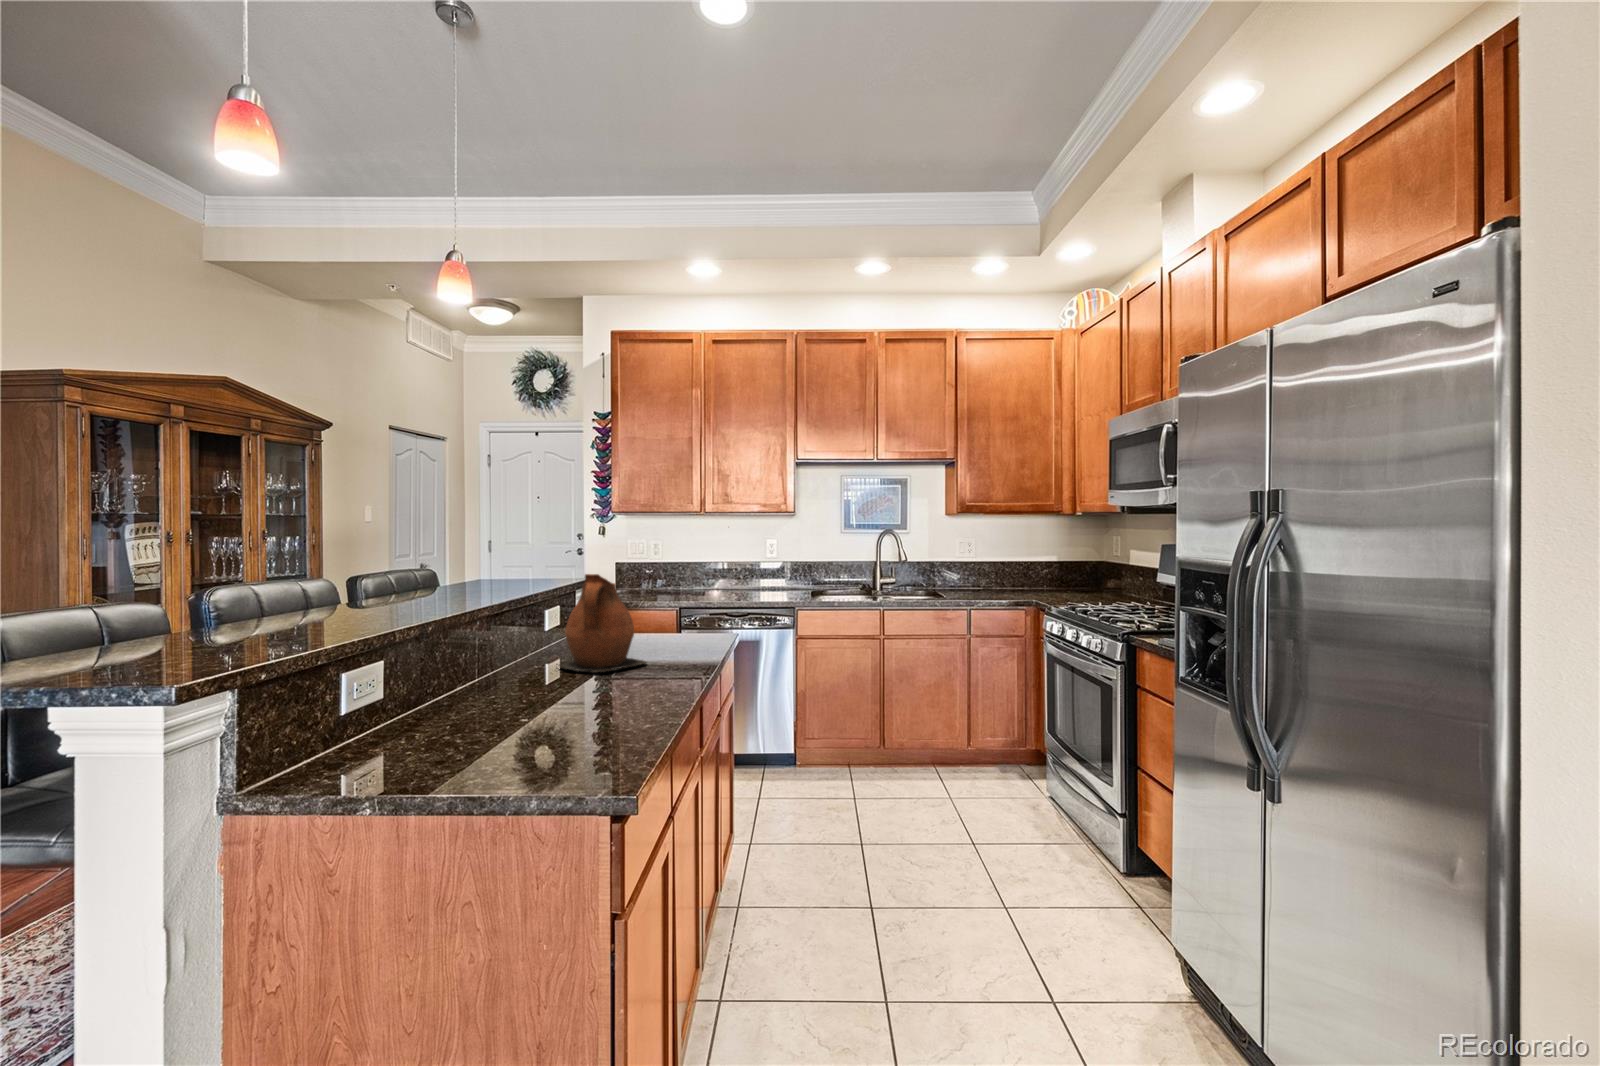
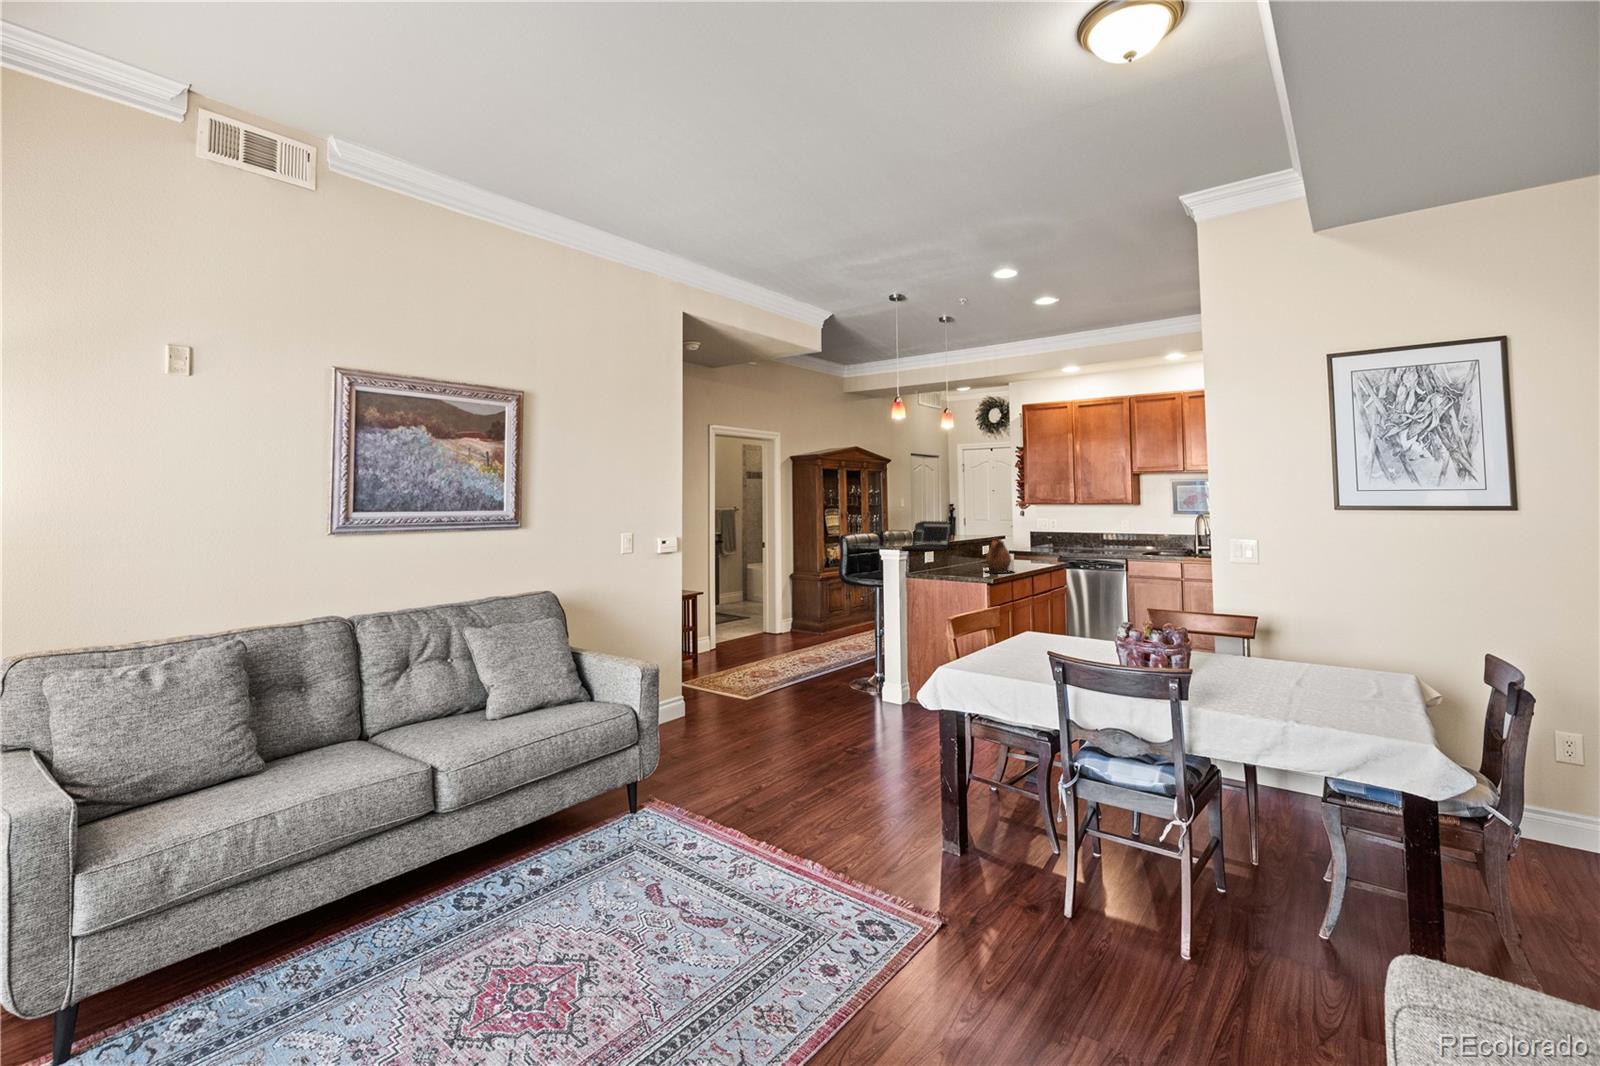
laptop: none [270,527,467,623] -> present [901,521,953,551]

